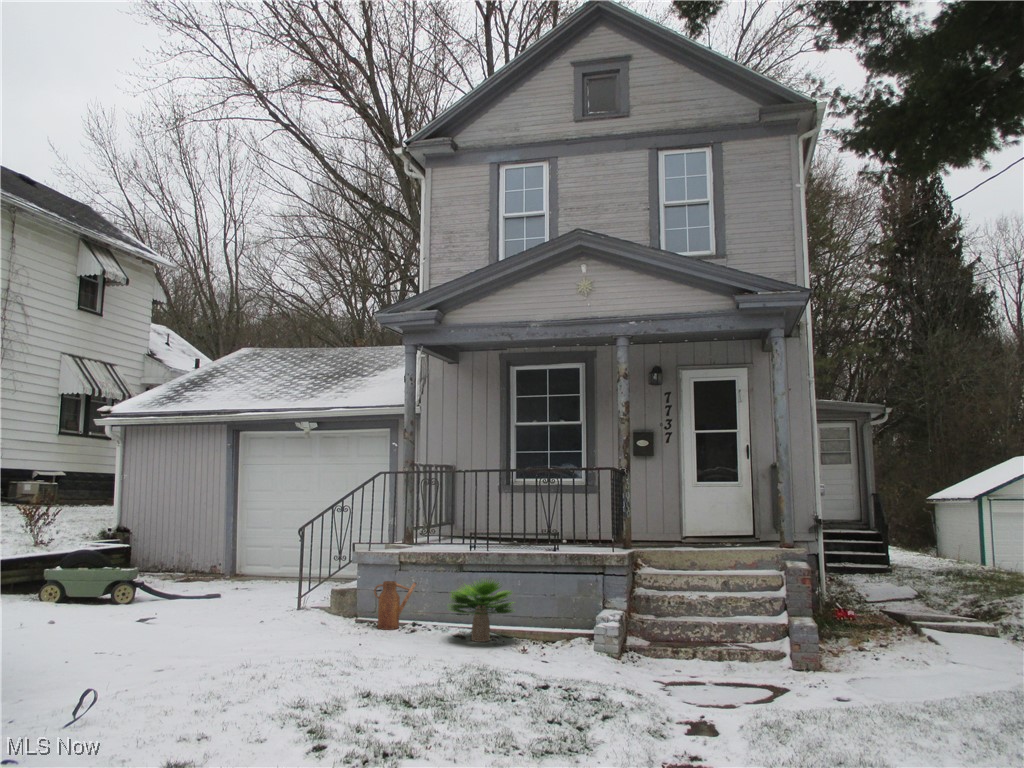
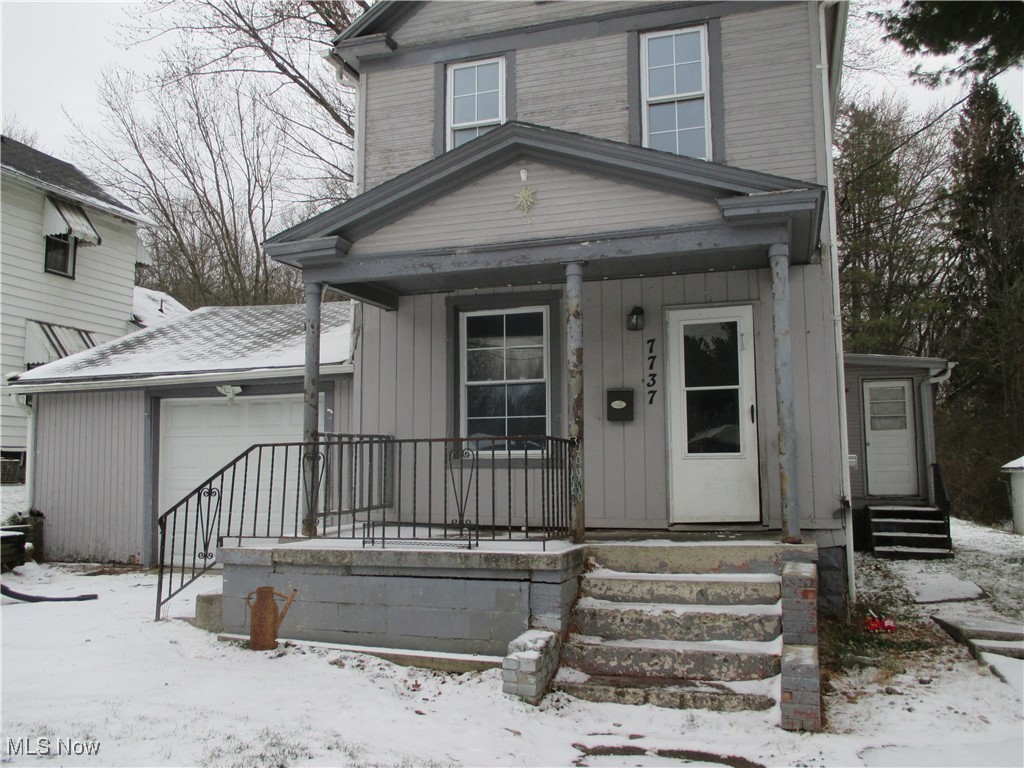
potted plant: present [449,580,514,642] -> none [316,584,416,672]

